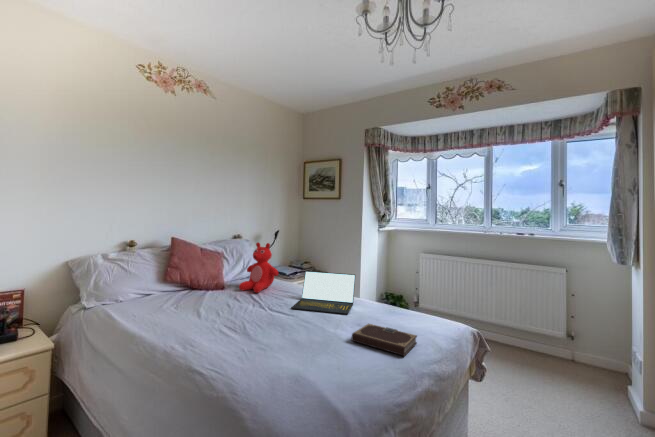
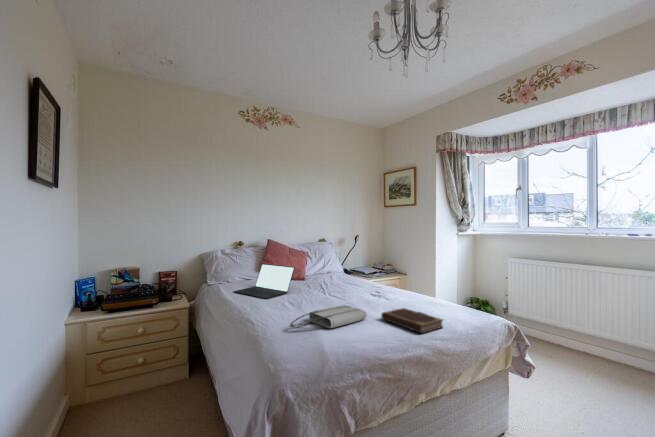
teddy bear: present [239,242,278,293] -> none [315,242,347,284]
laptop: present [291,271,355,314] -> present [234,264,295,299]
tote bag: none [256,328,336,373] -> present [290,305,367,329]

